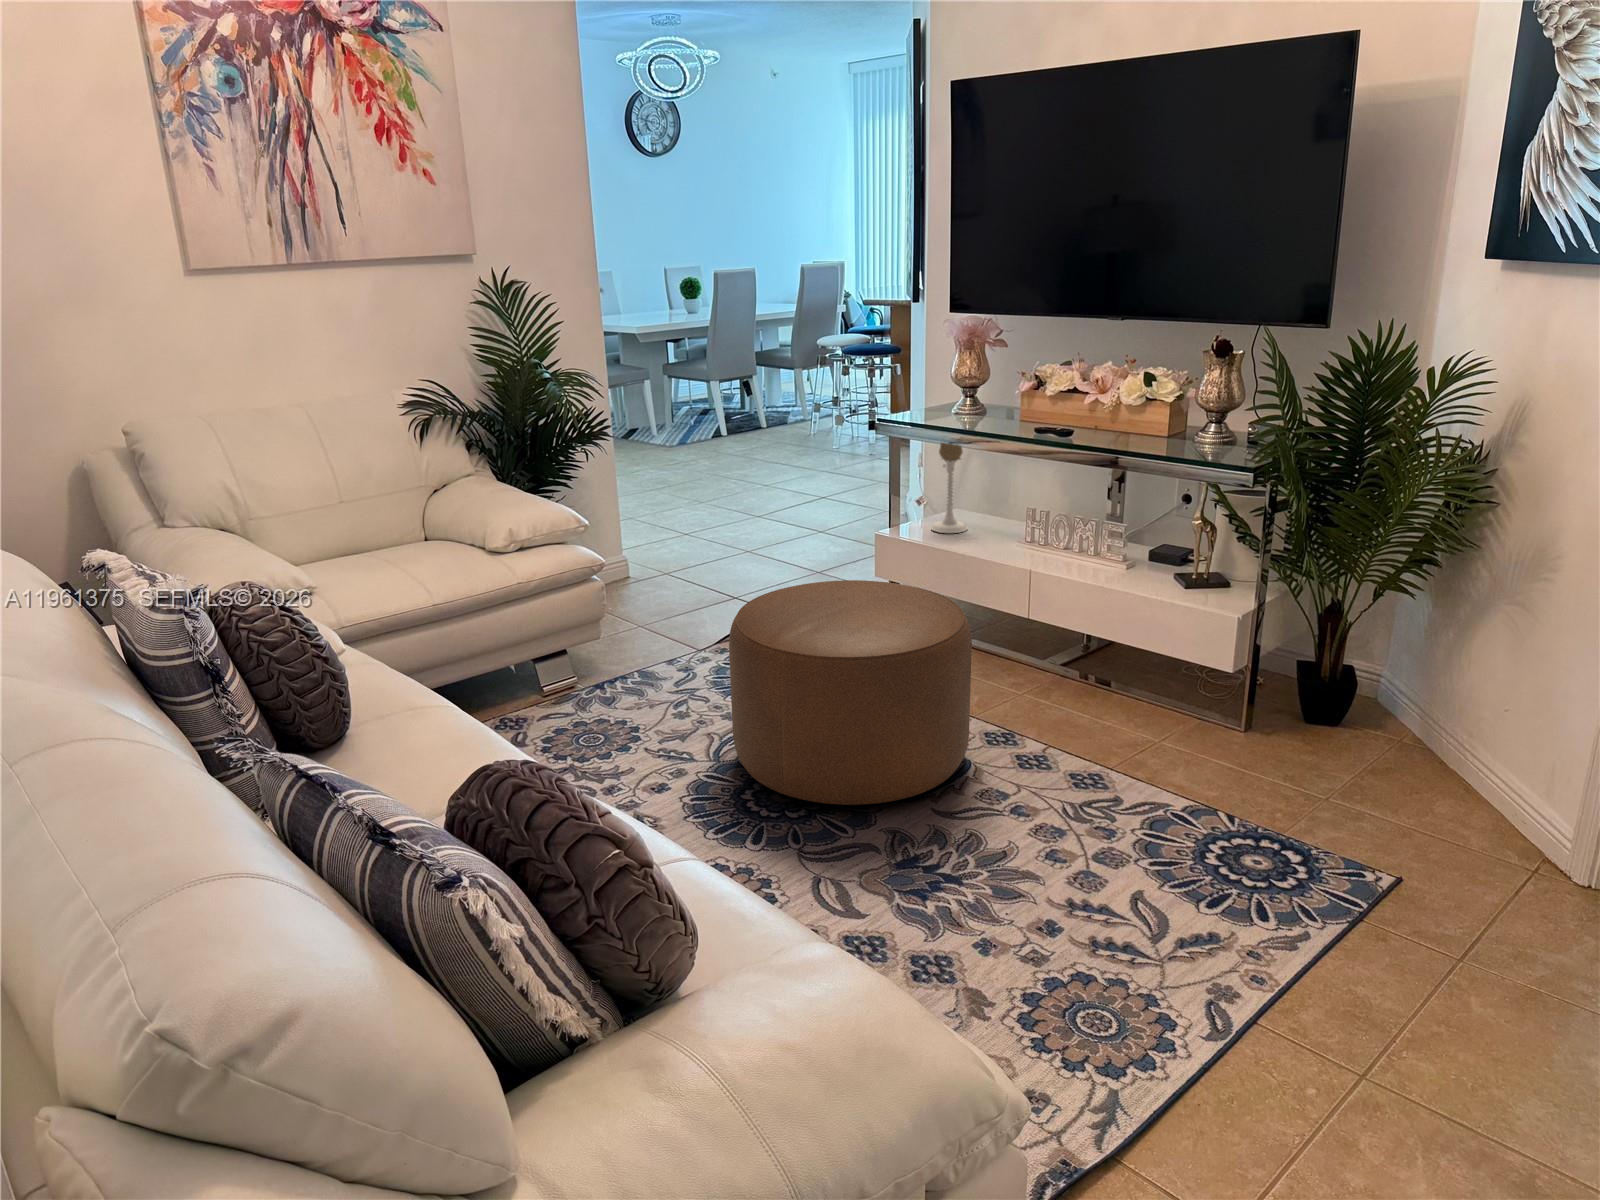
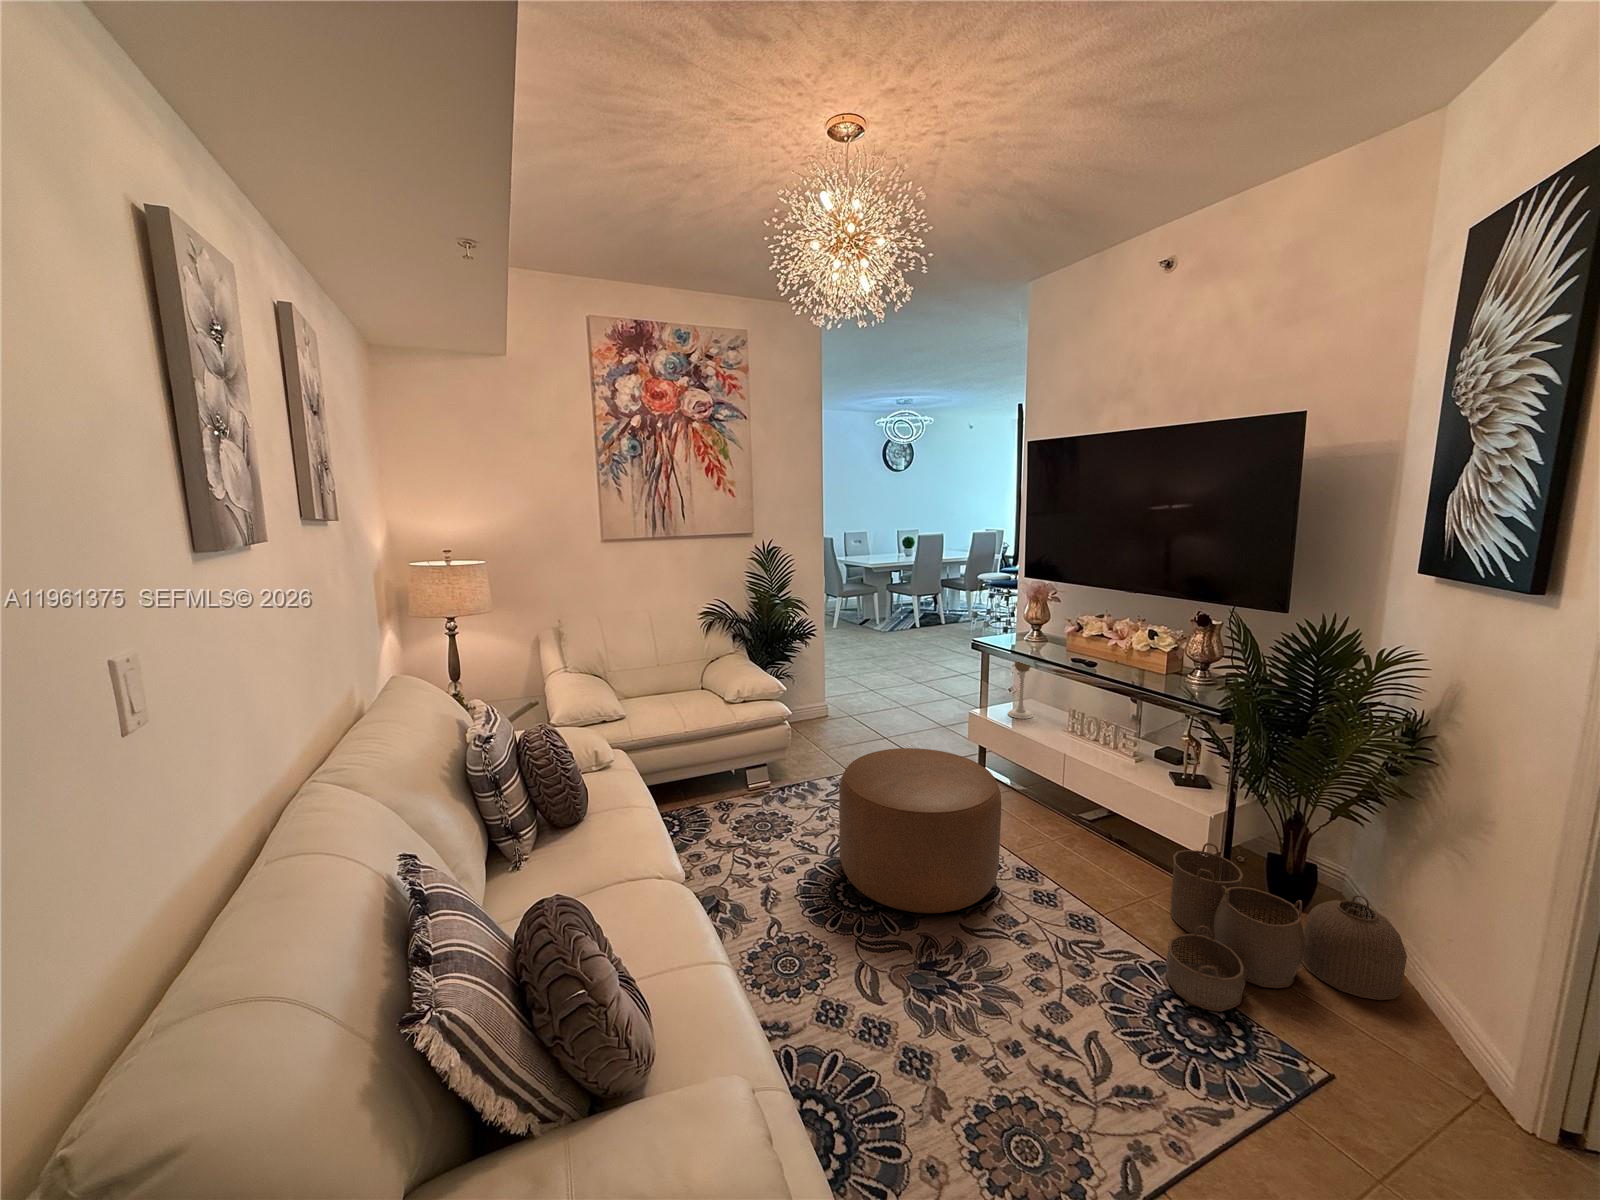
woven basket: none [1188,653,1459,843] -> present [1166,843,1407,1012]

